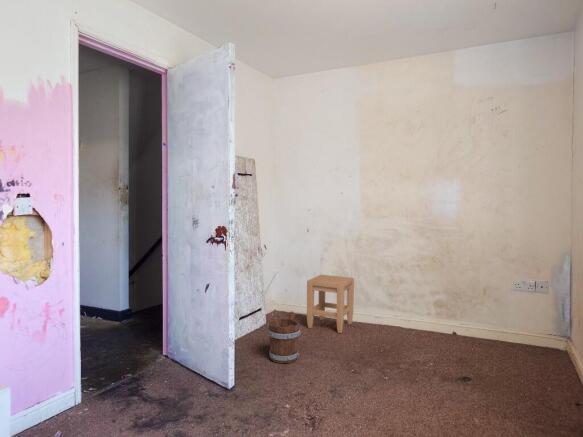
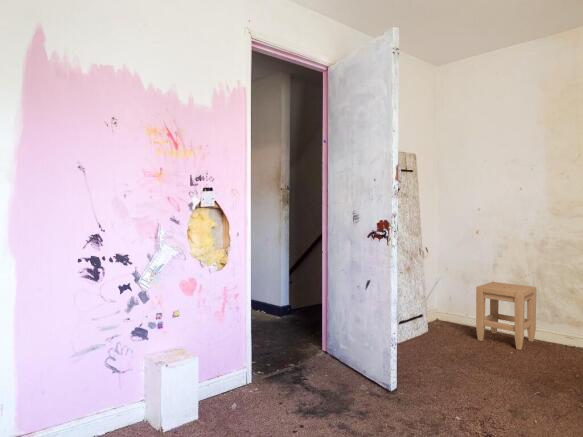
bucket: present [267,312,301,363] -> none [432,318,472,375]

